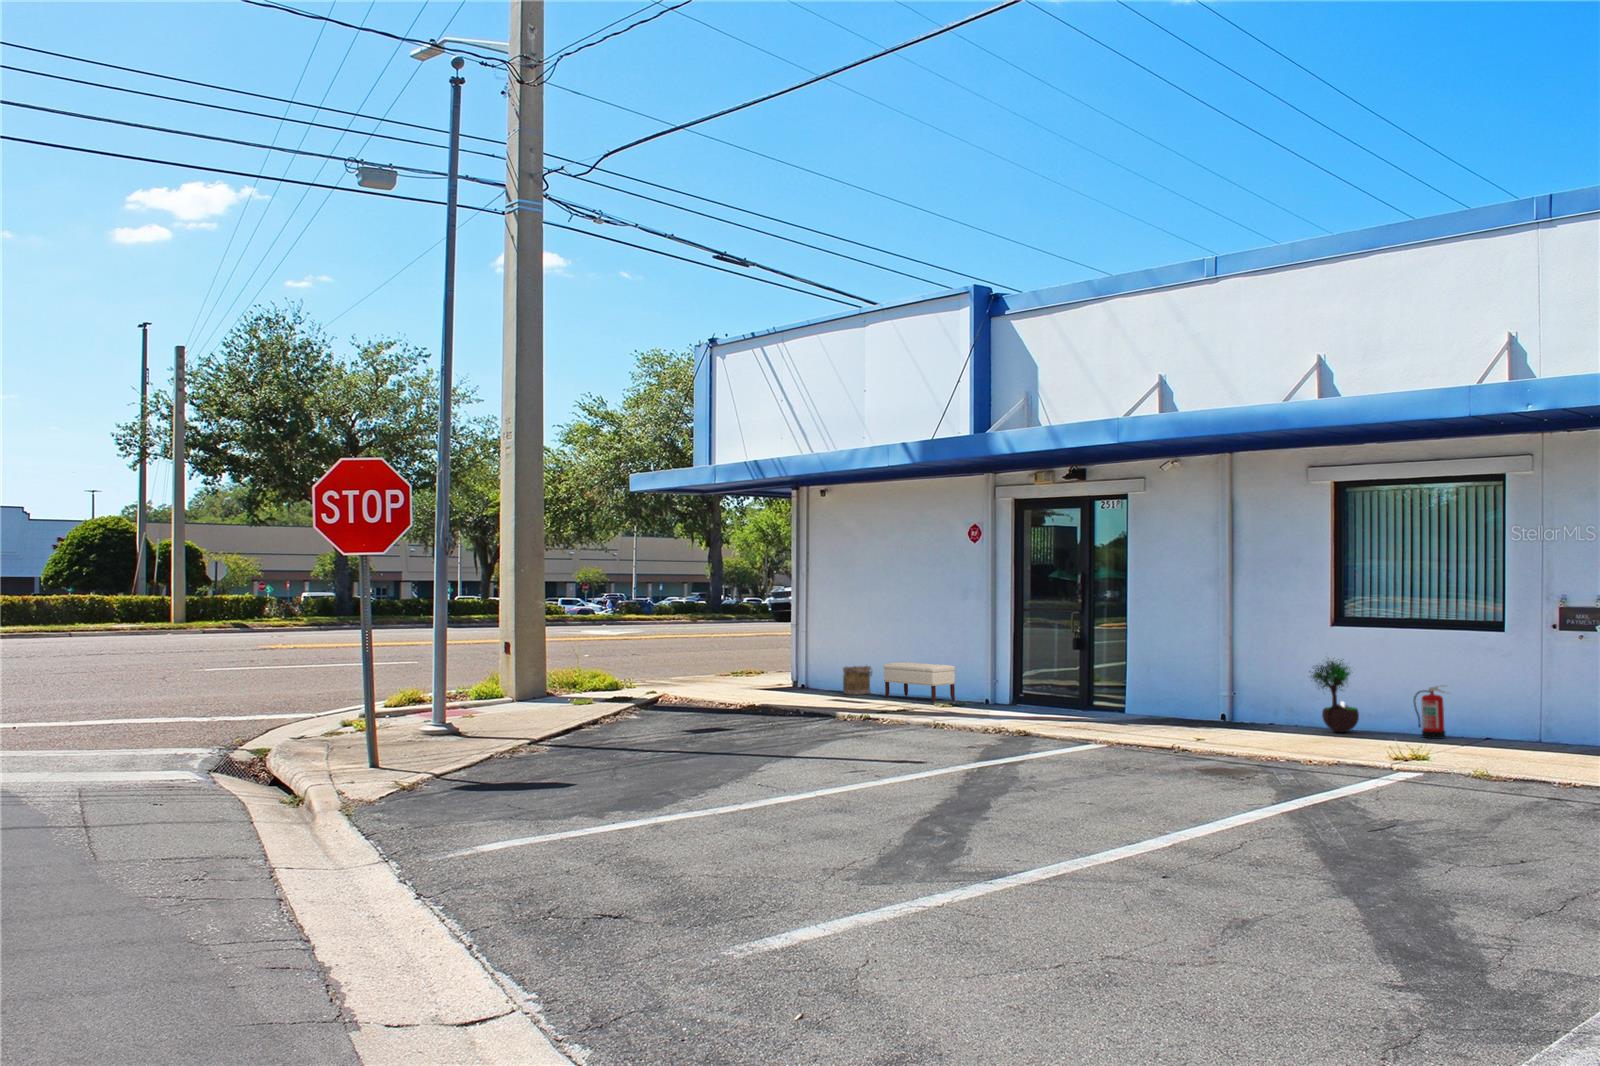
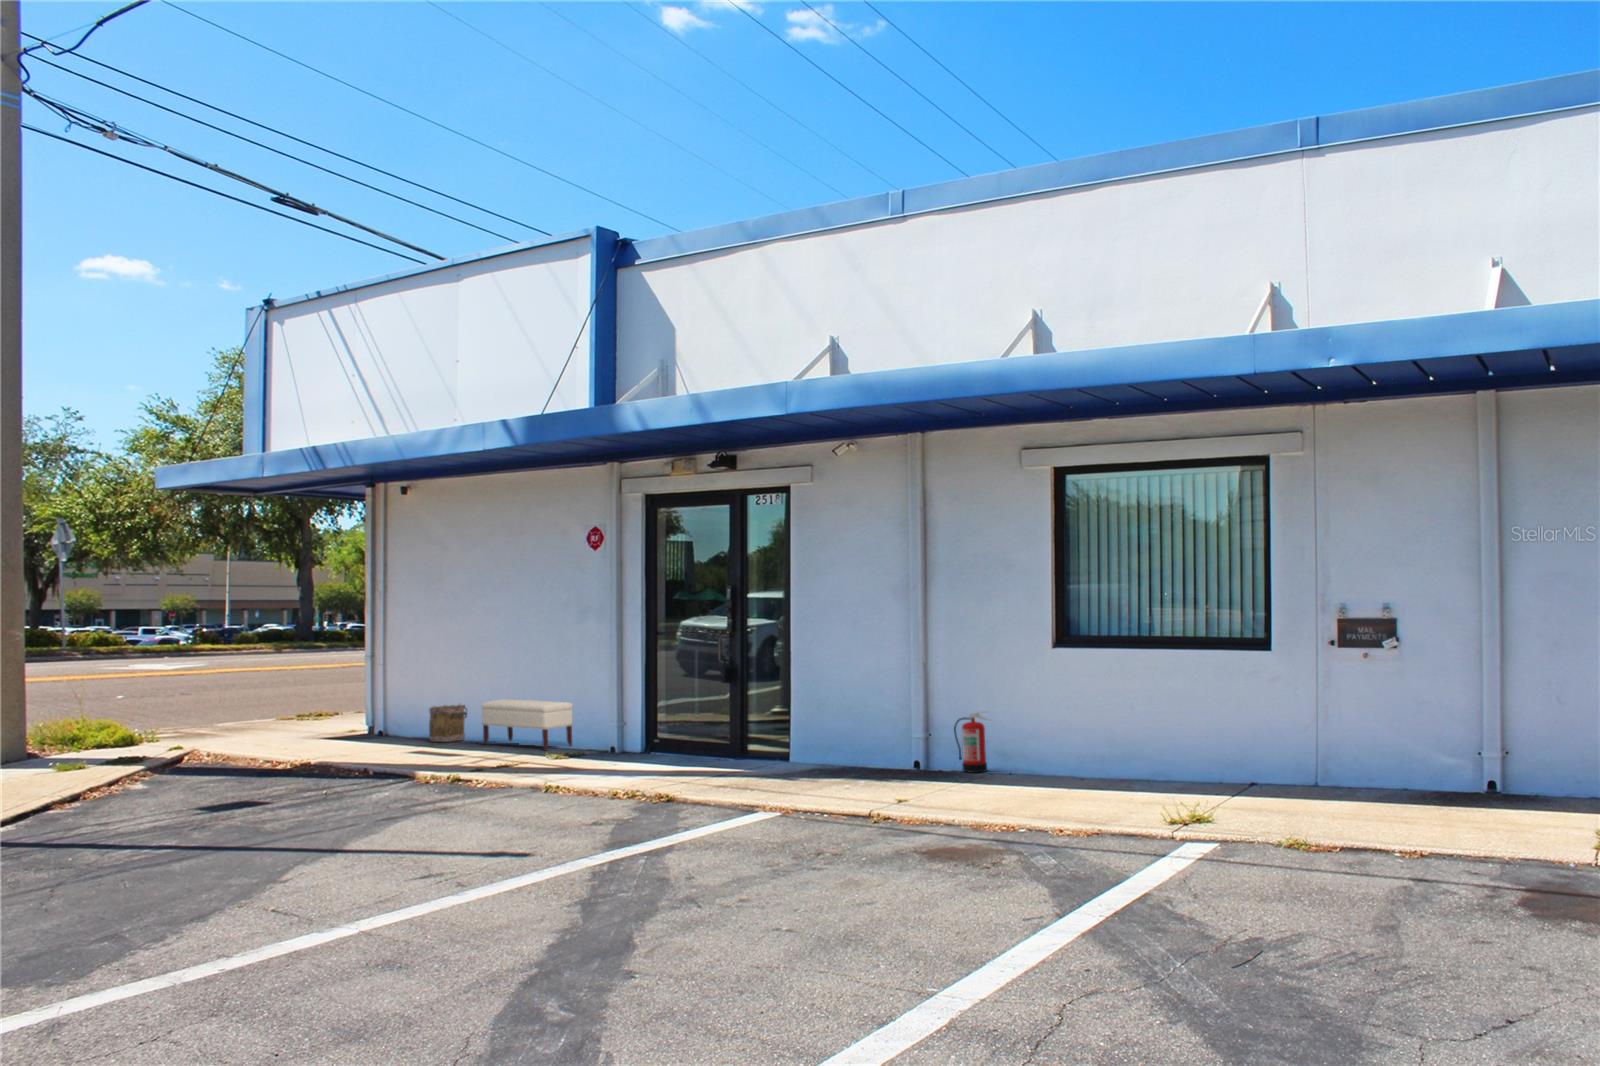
potted tree: present [1309,658,1359,732] -> none [1021,678,1080,777]
fire extinguisher: present [1414,686,1445,739] -> present [954,711,992,773]

